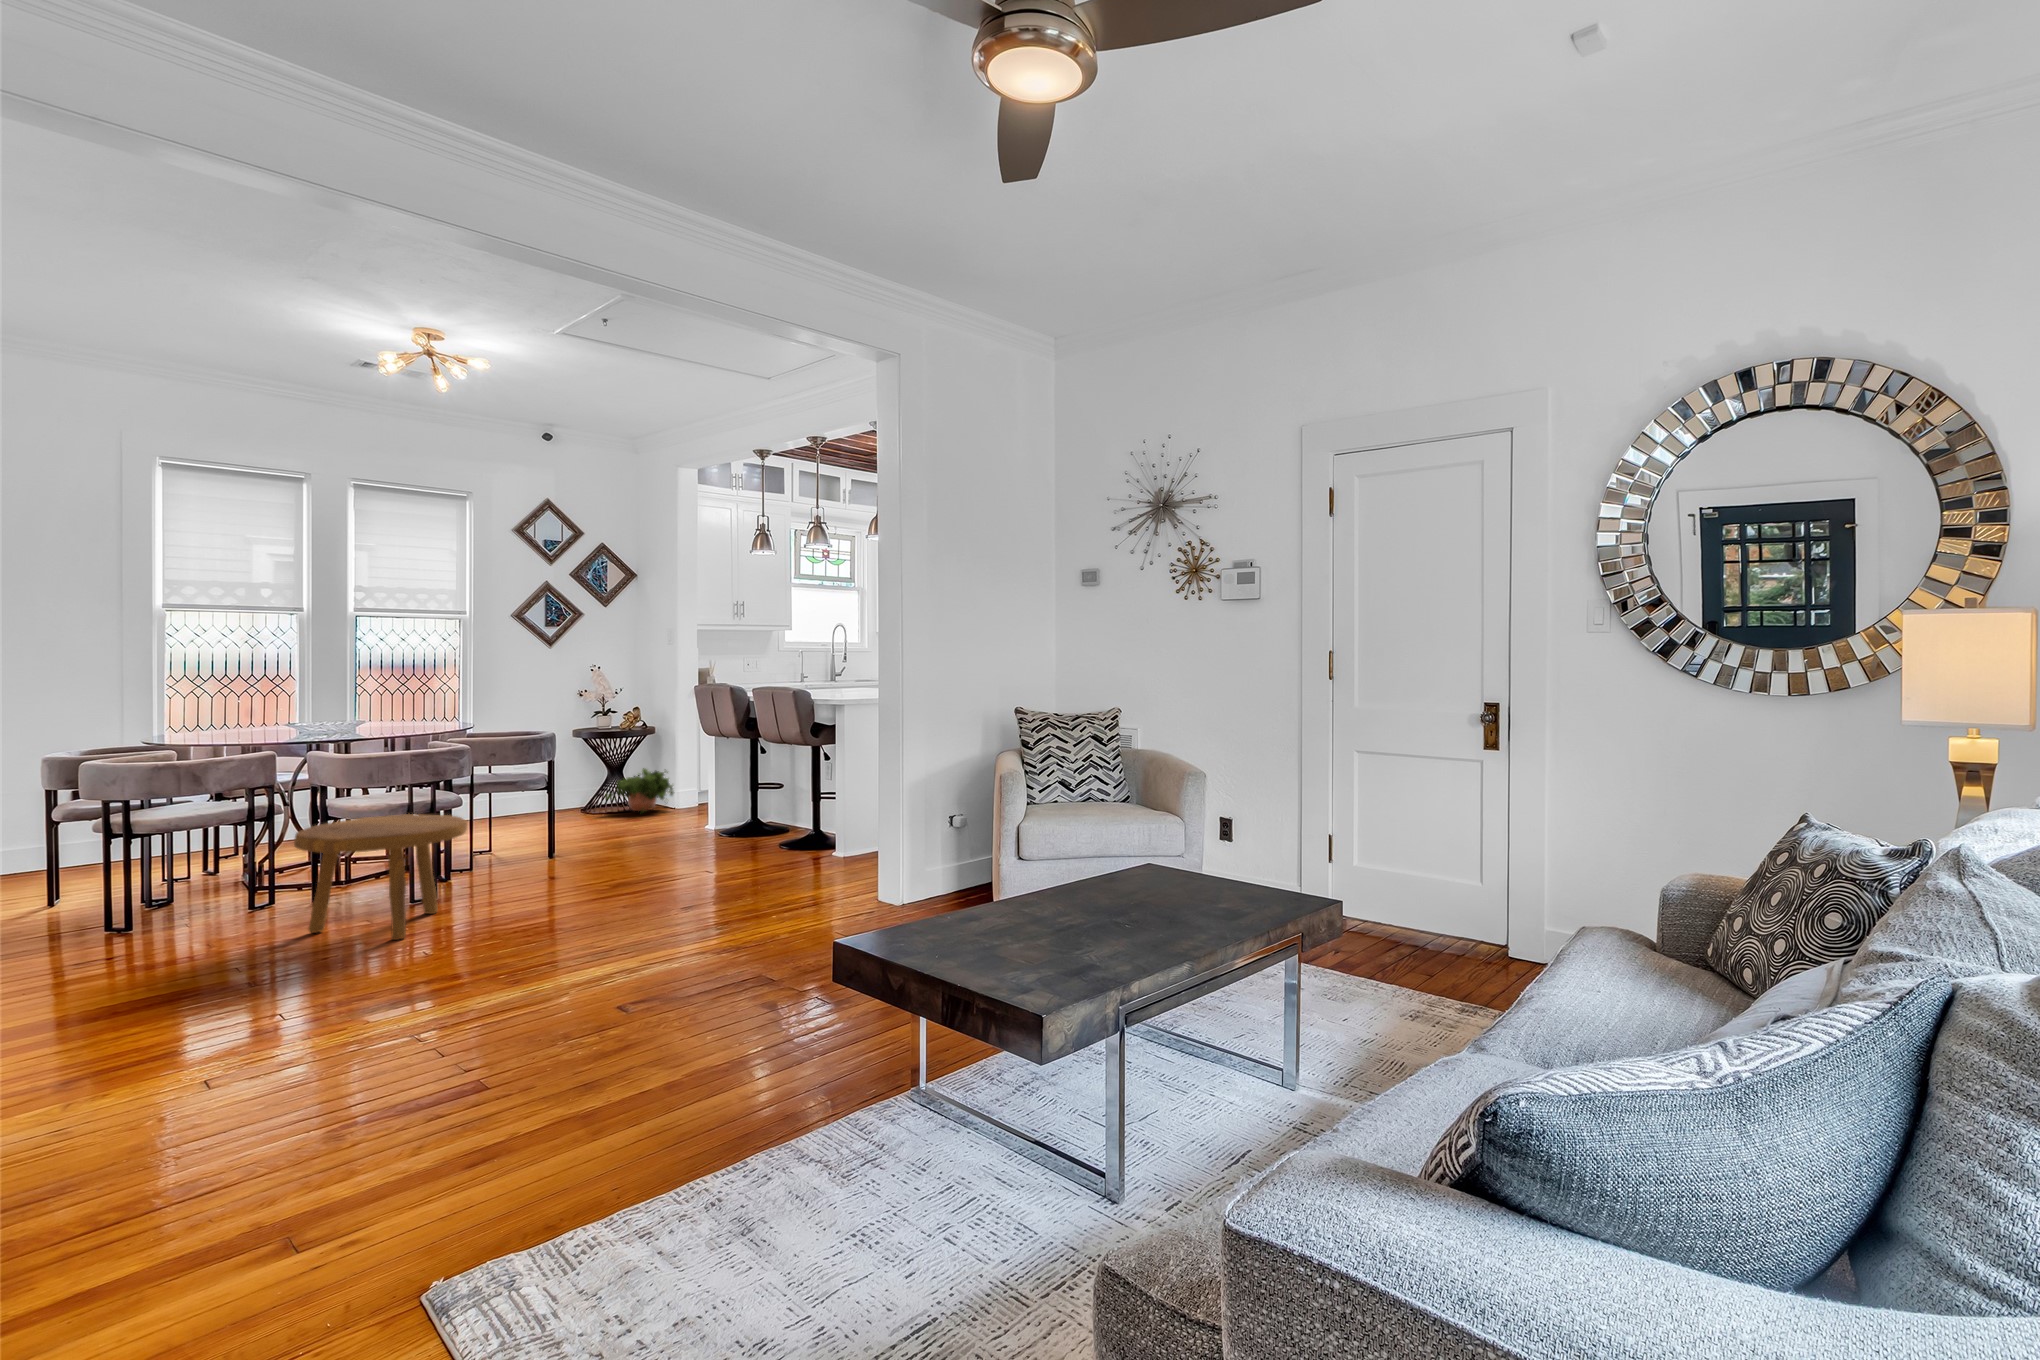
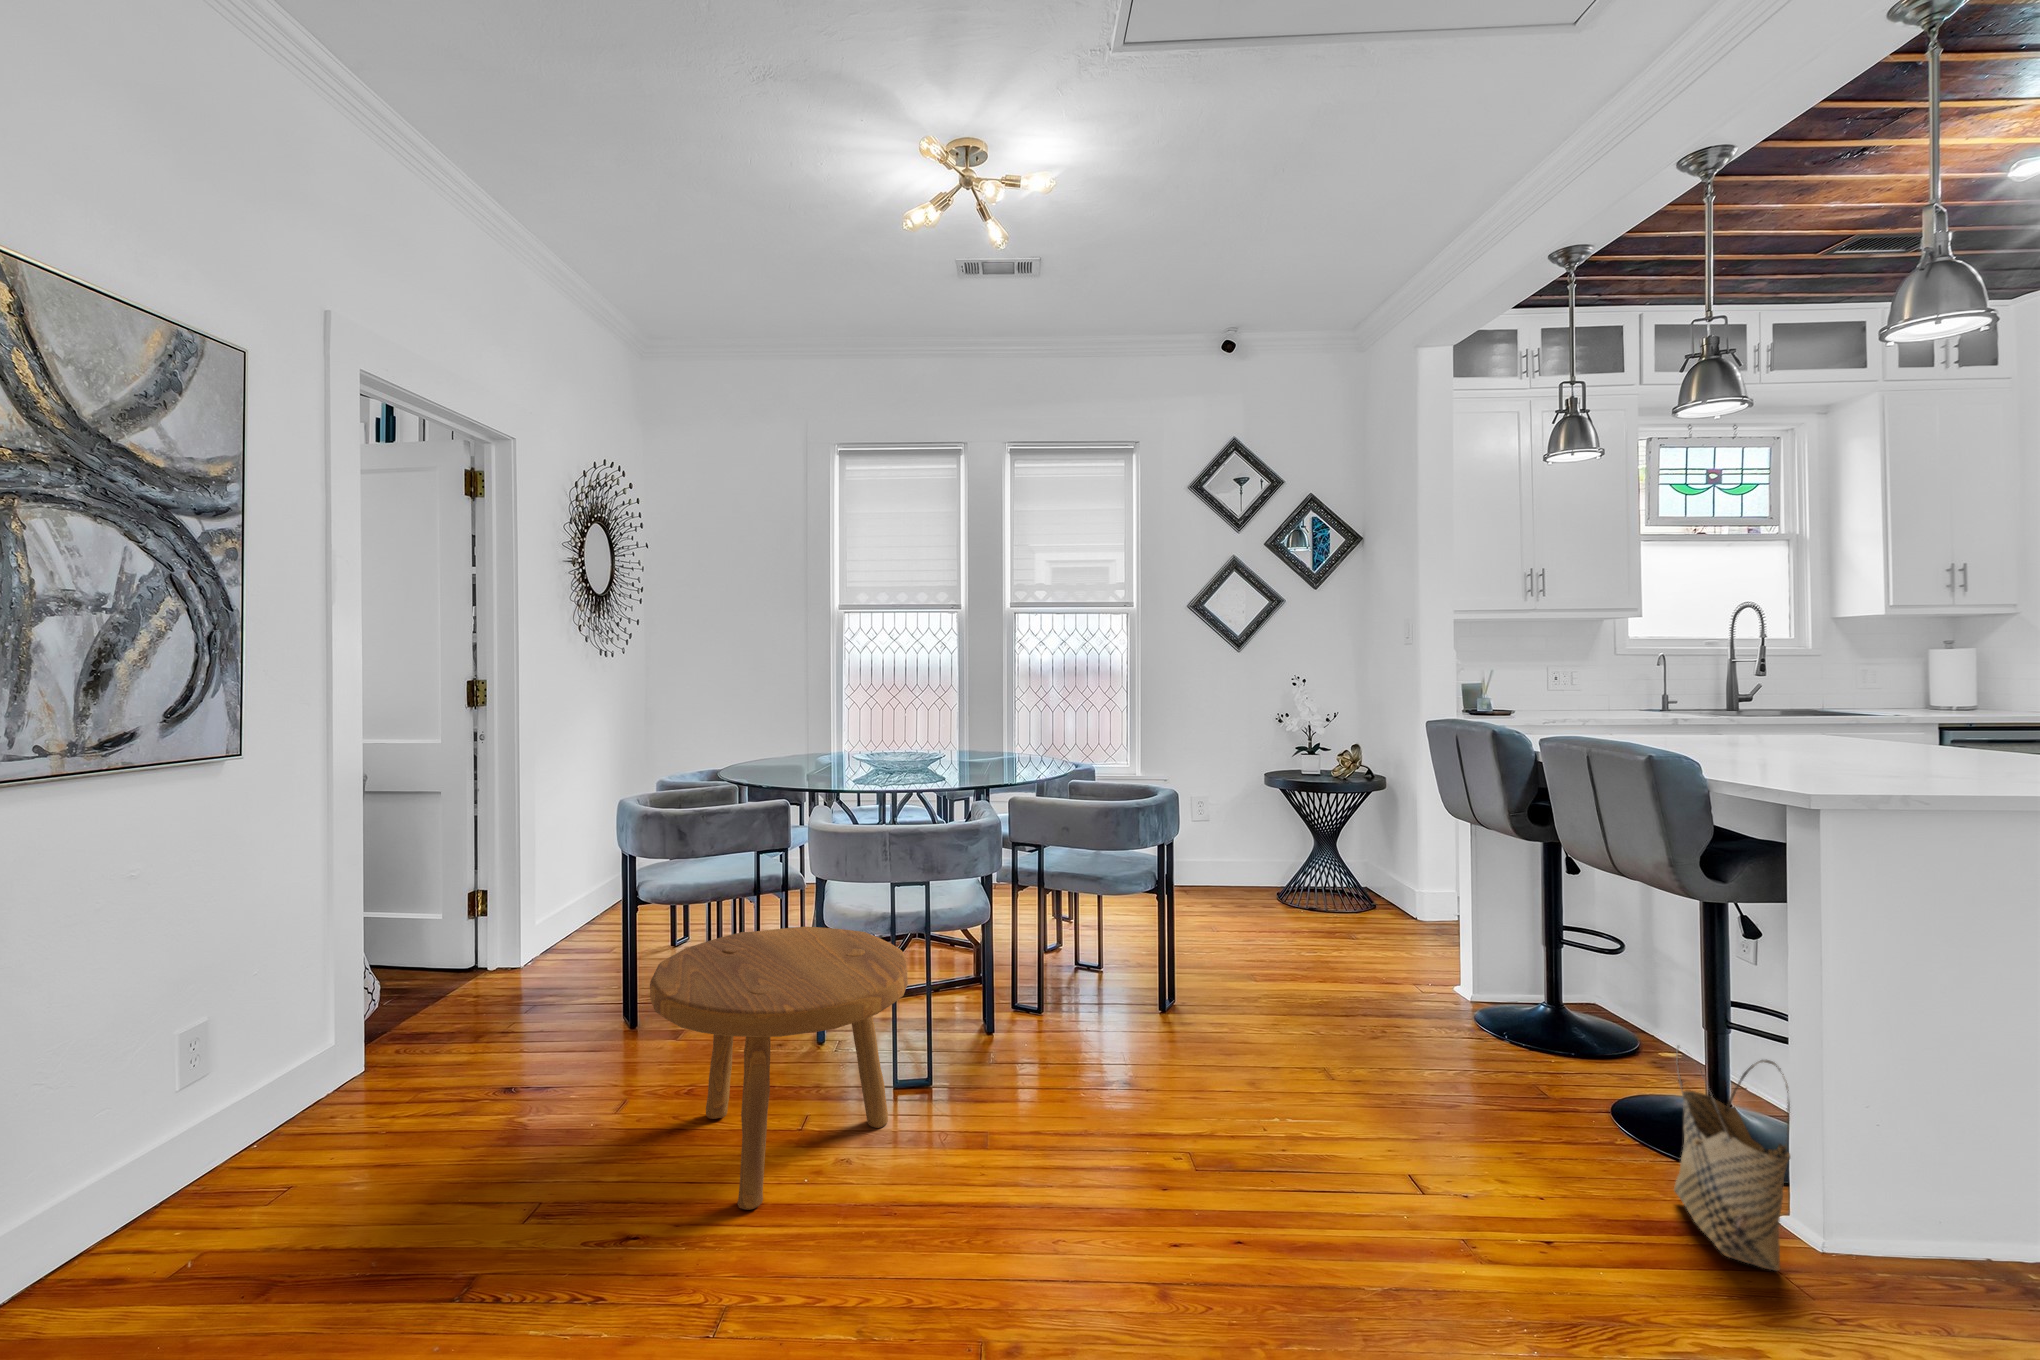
potted plant: present [605,768,674,812] -> none [1299,839,1418,920]
woven basket: none [798,795,831,862] -> present [1674,1046,1790,1271]

